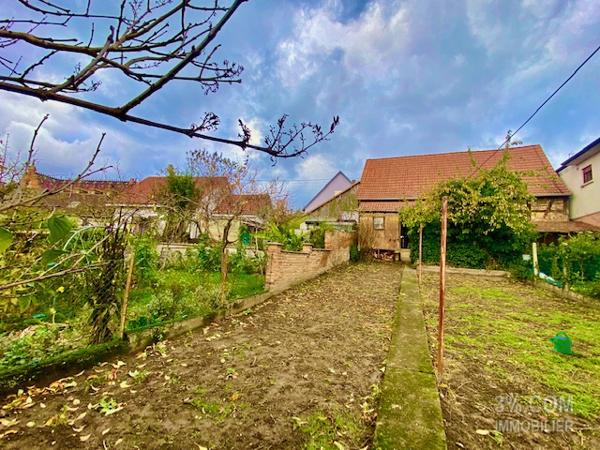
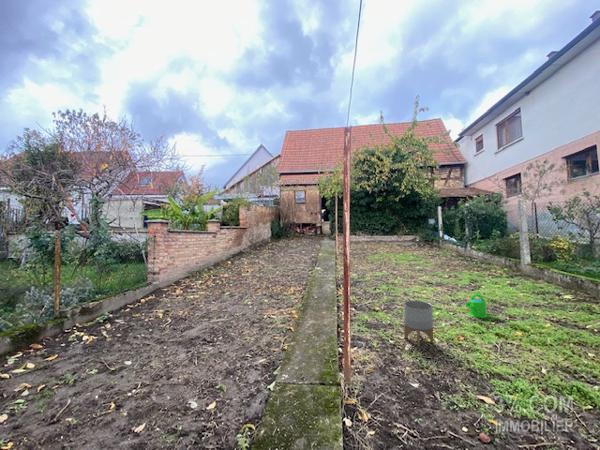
planter: none [487,327,513,363] -> present [404,301,433,346]

